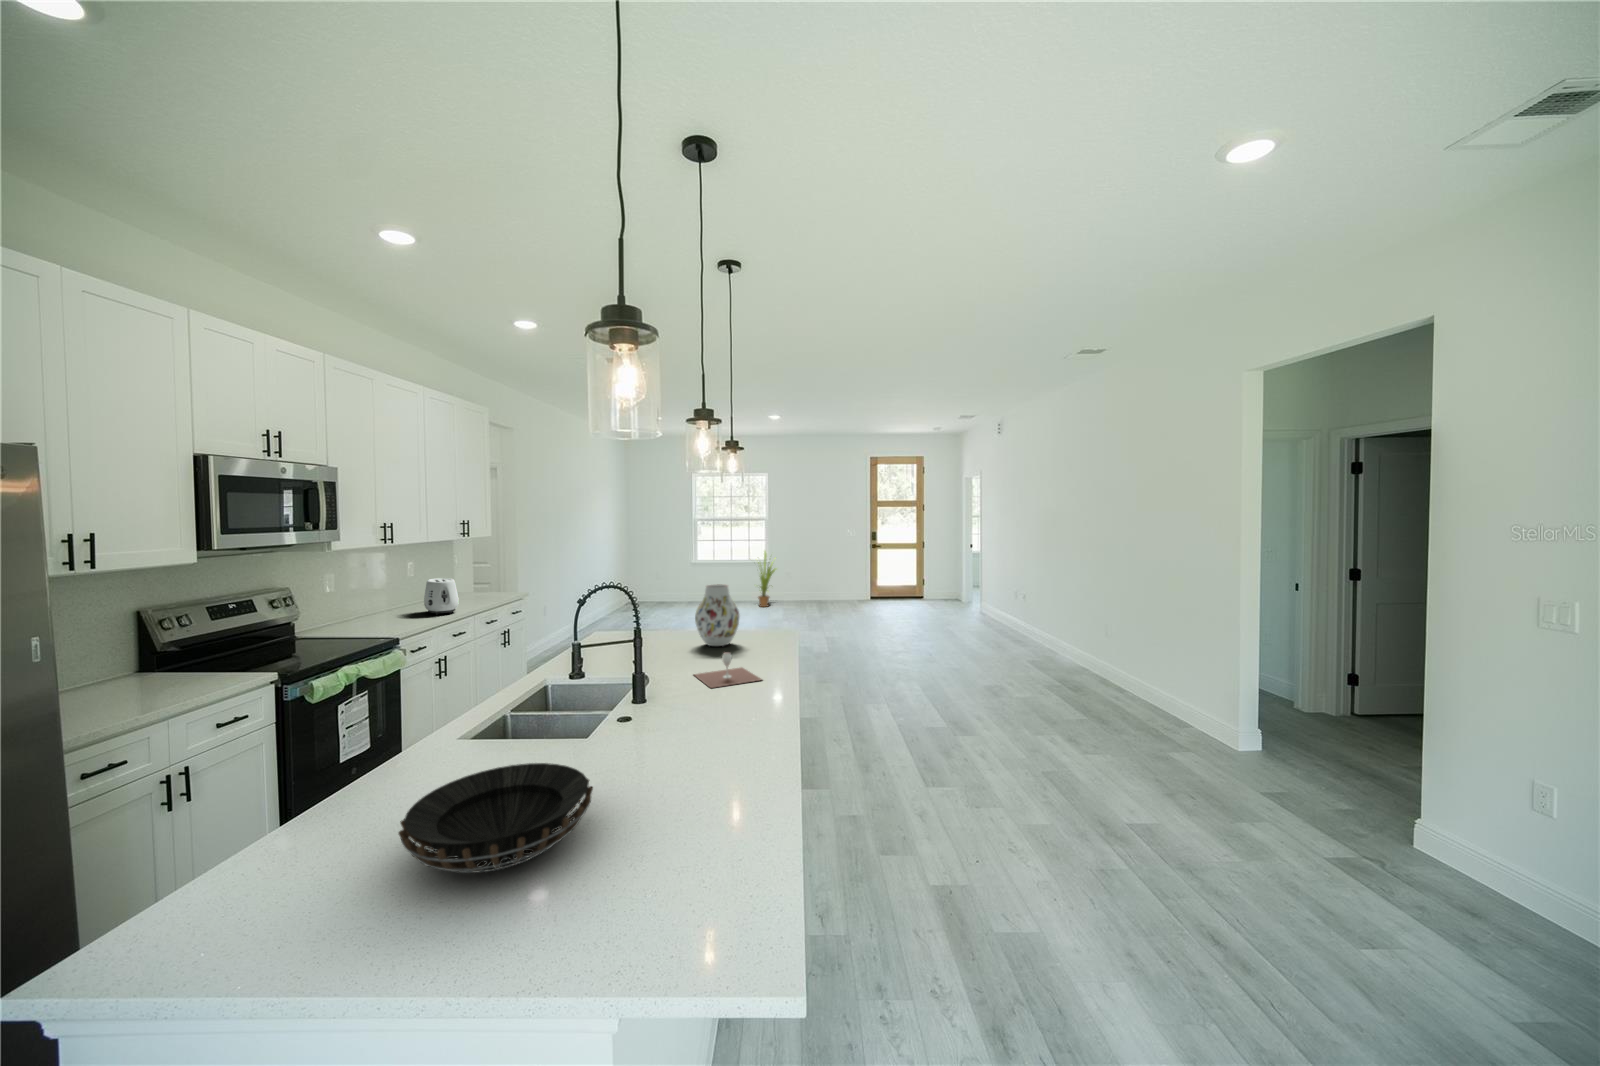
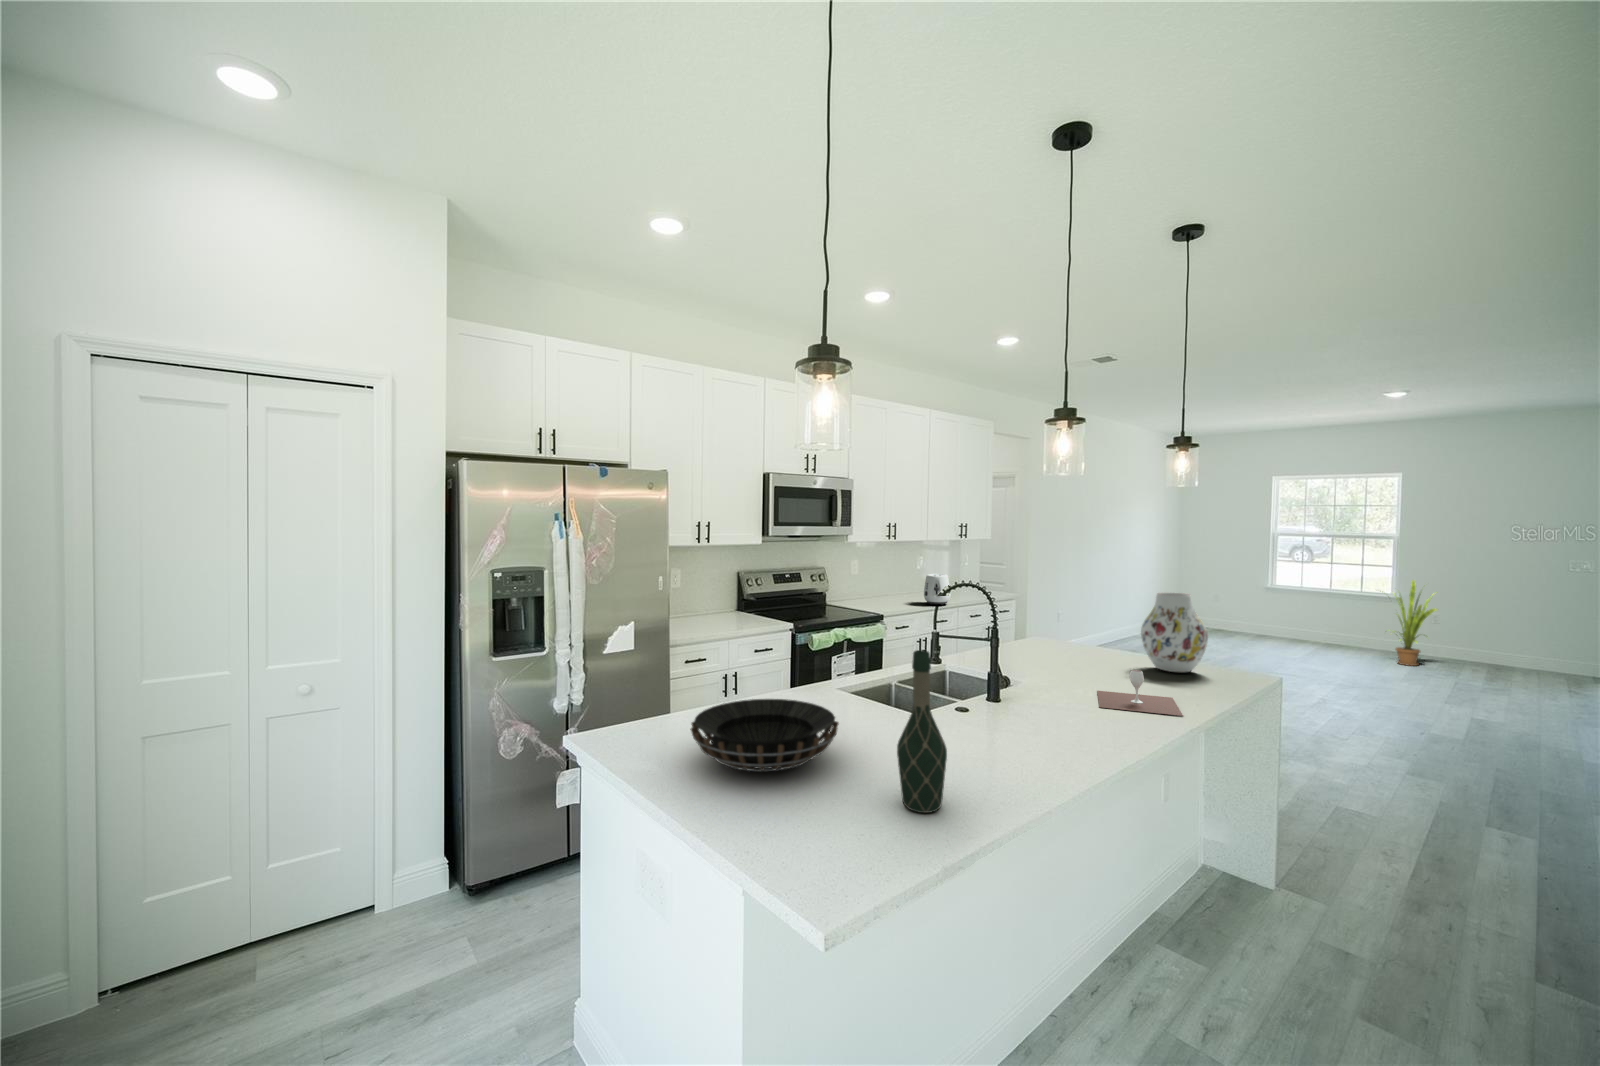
wine bottle: none [679,680,724,825] -> present [897,650,947,813]

